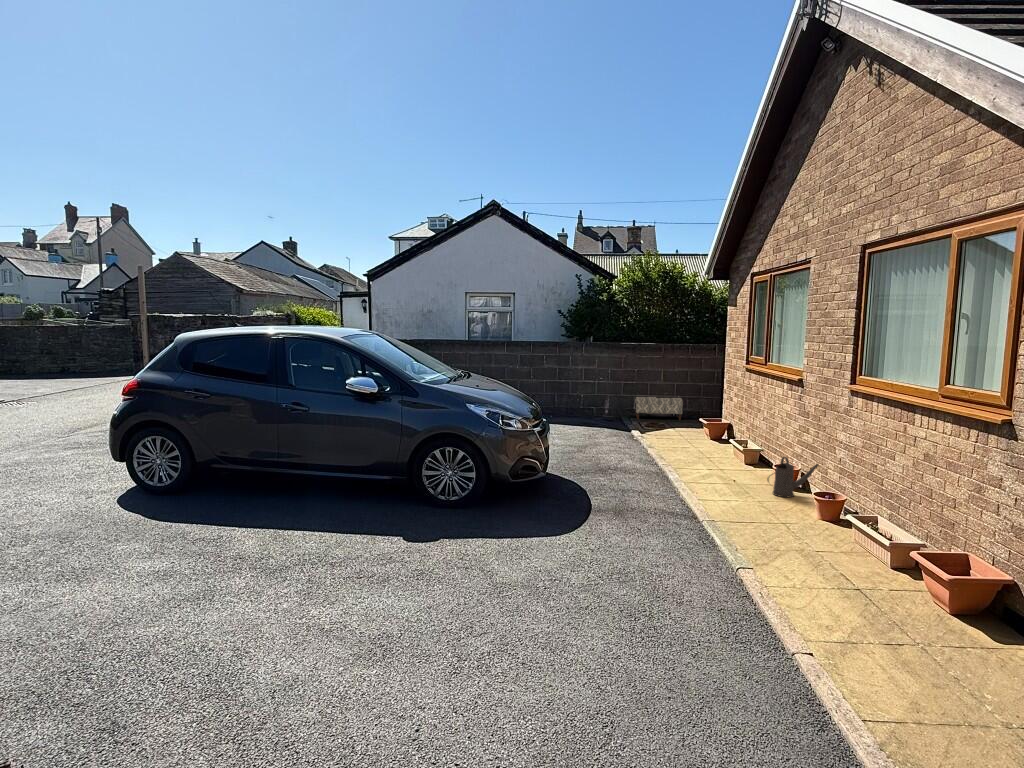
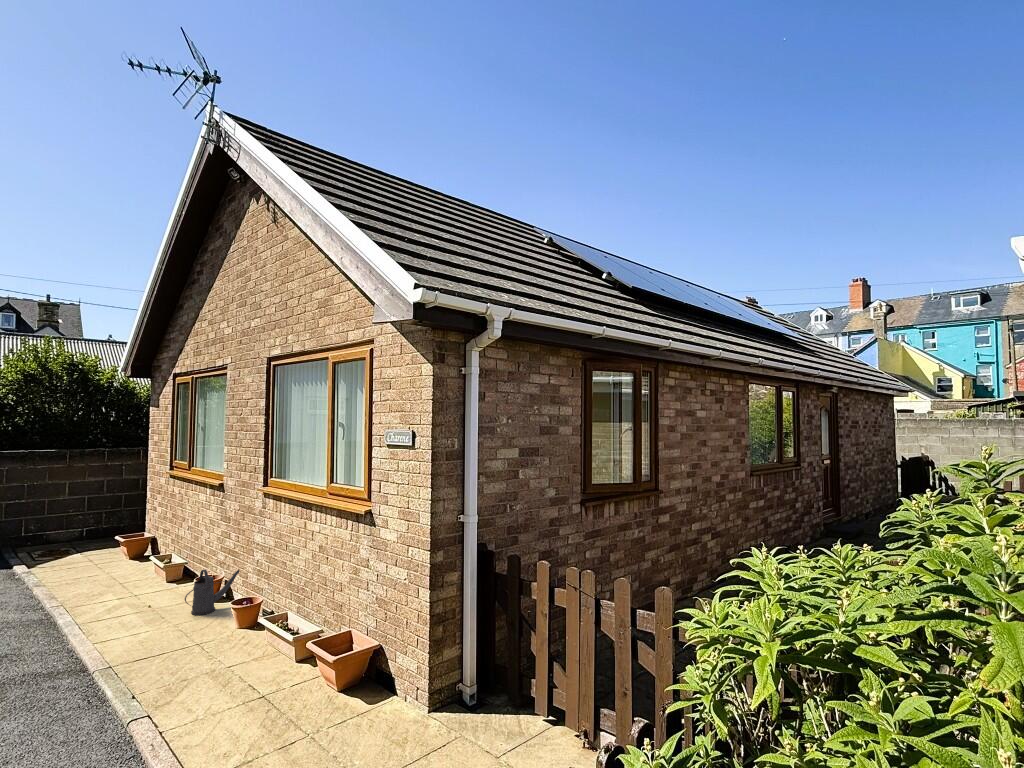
bench: present [635,397,683,420] -> none [20,514,94,552]

